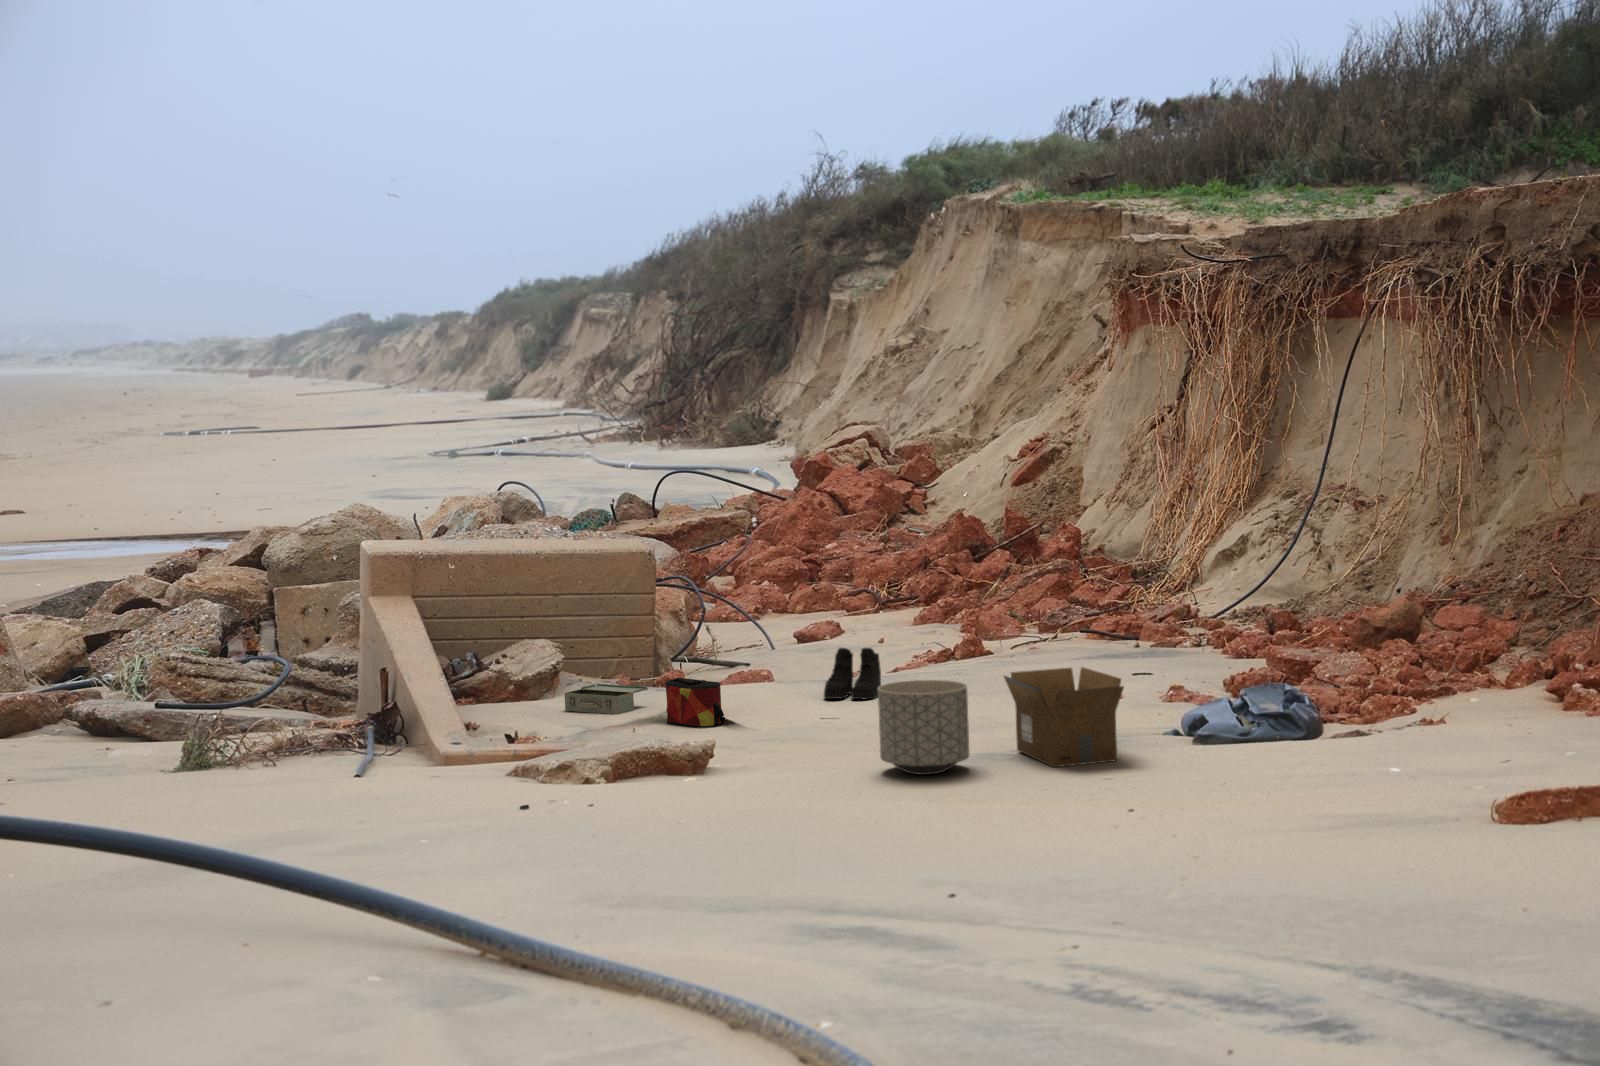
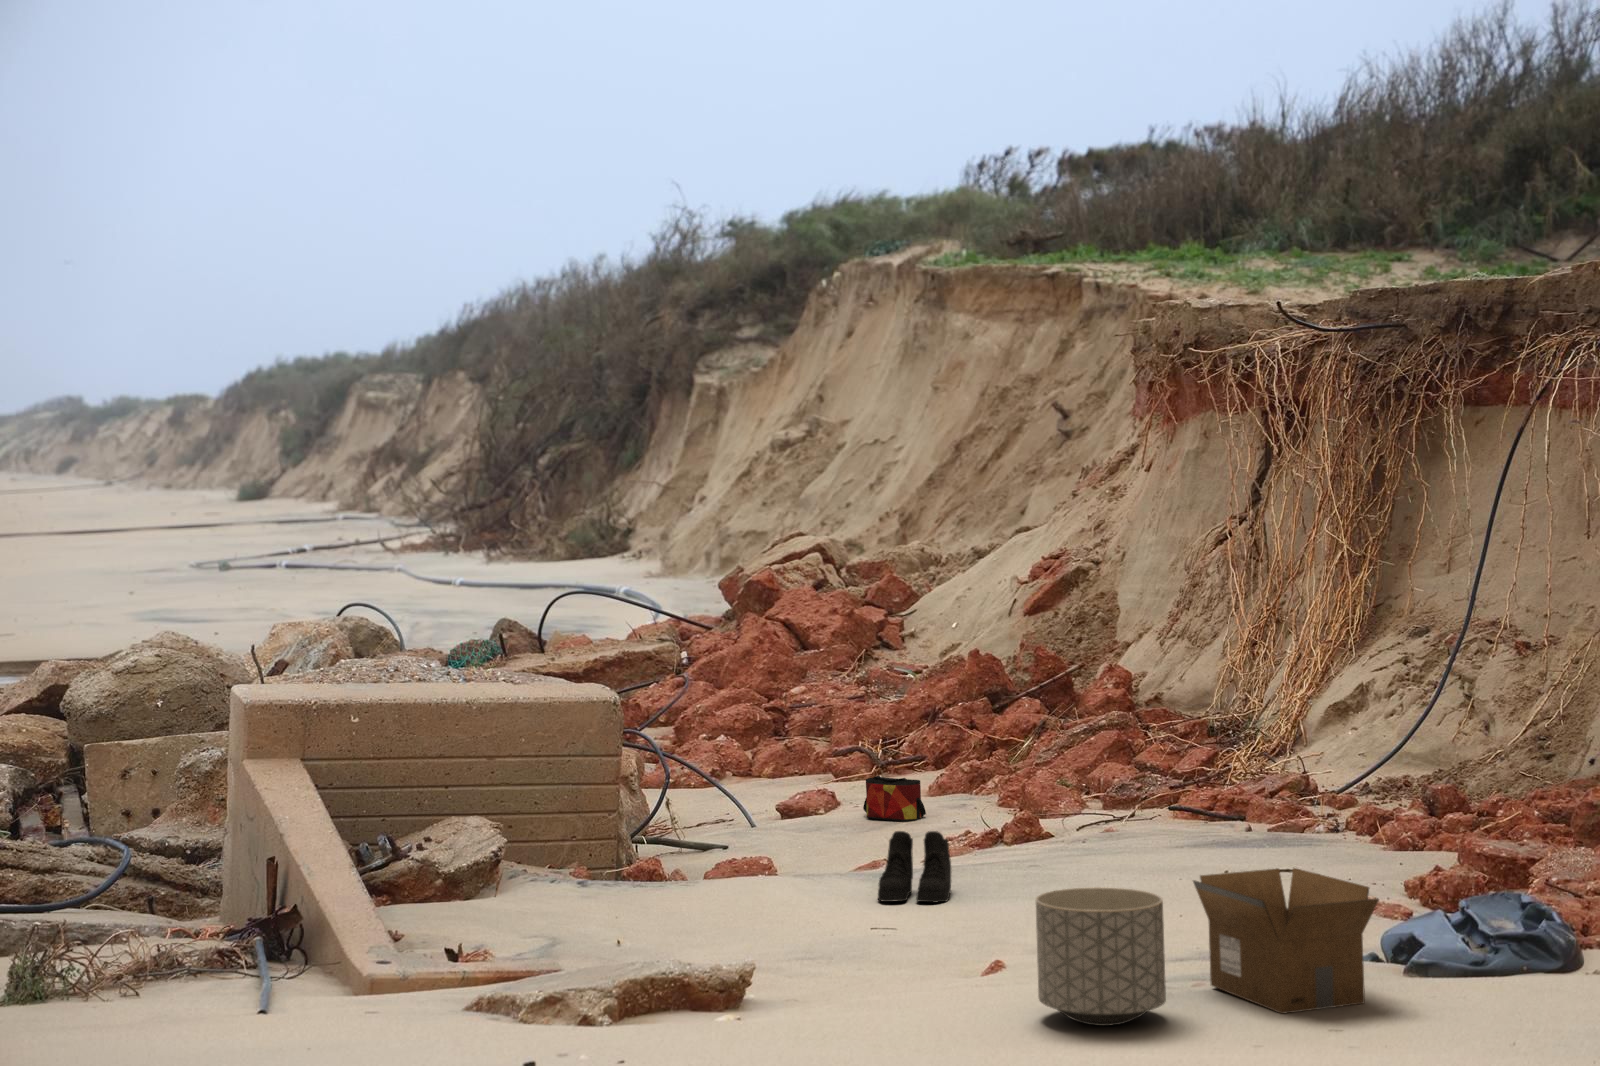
bag: present [665,677,726,728] -> present [863,776,926,821]
toolbox: present [565,684,648,714] -> none [524,880,638,924]

